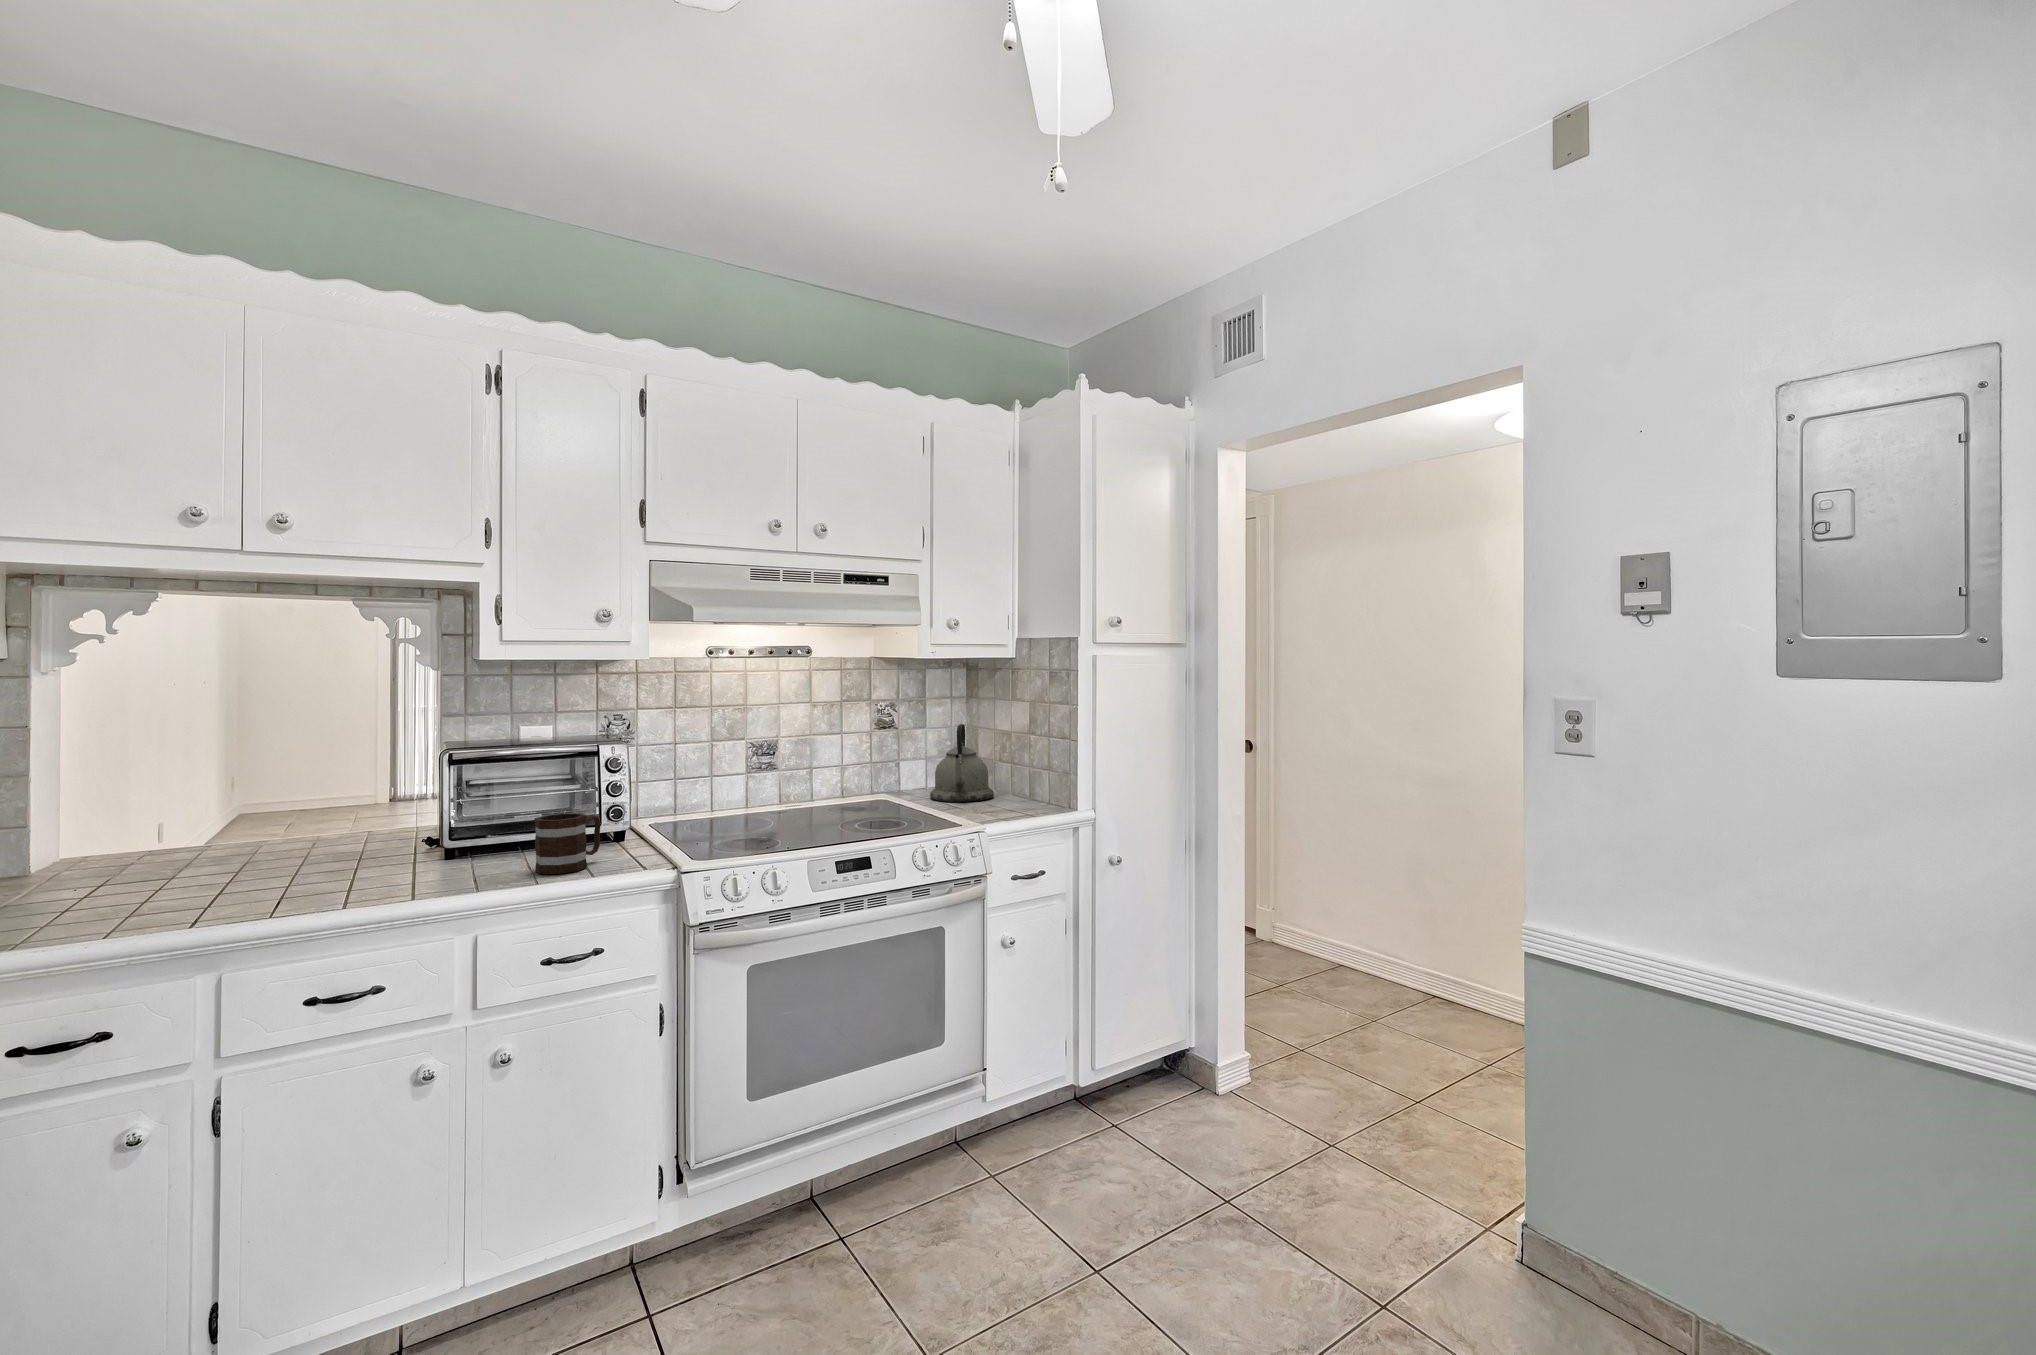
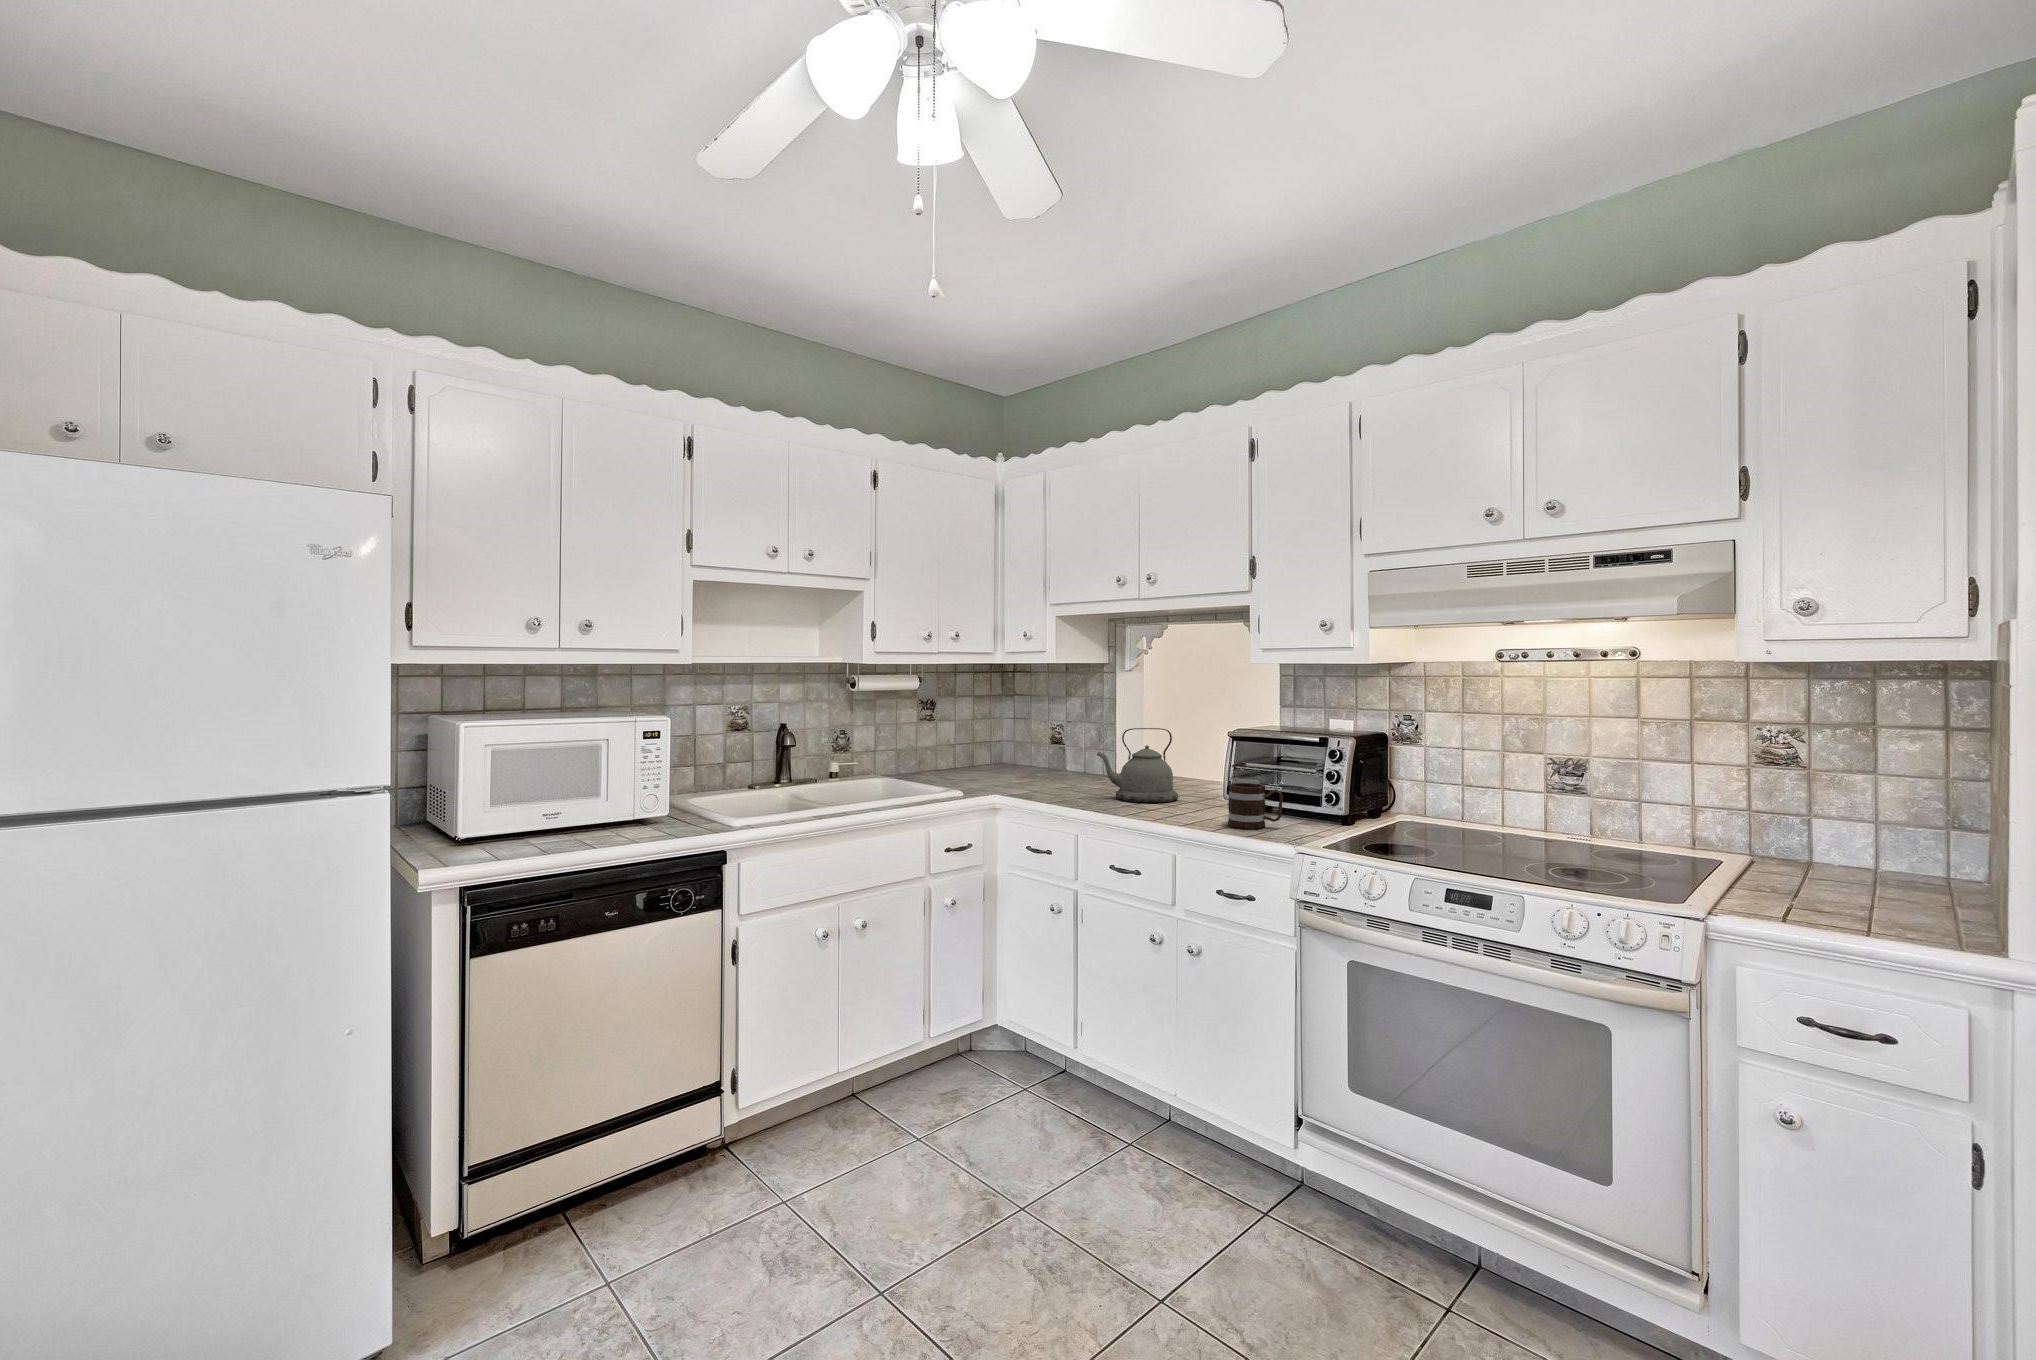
kettle: present [930,724,994,802] -> present [1097,728,1178,803]

